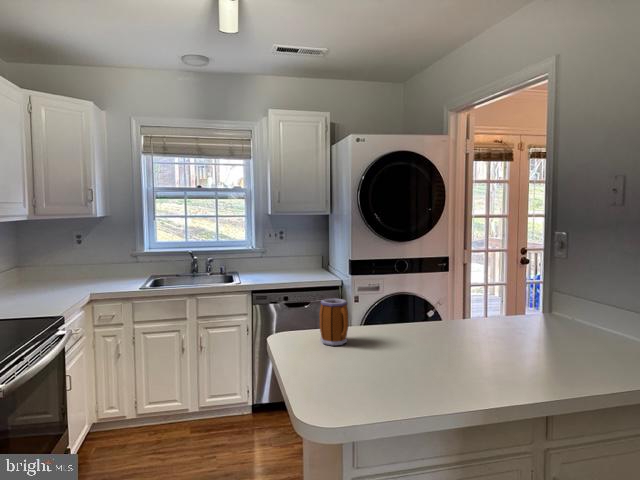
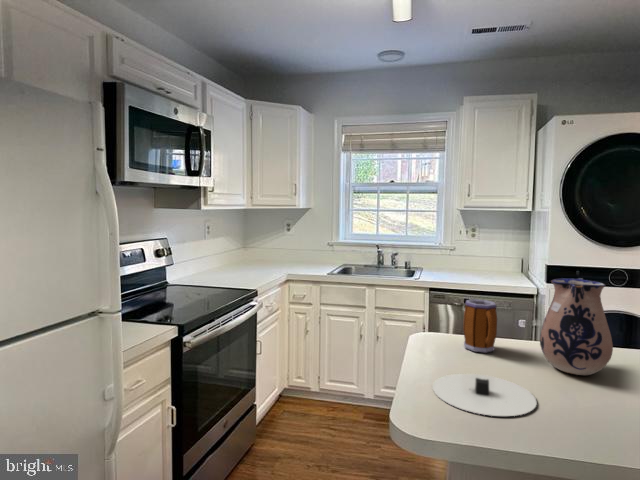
ceramic pitcher: none [384,272,435,350] -> present [540,278,613,375]
plate: none [301,359,429,408] -> present [433,374,537,416]

